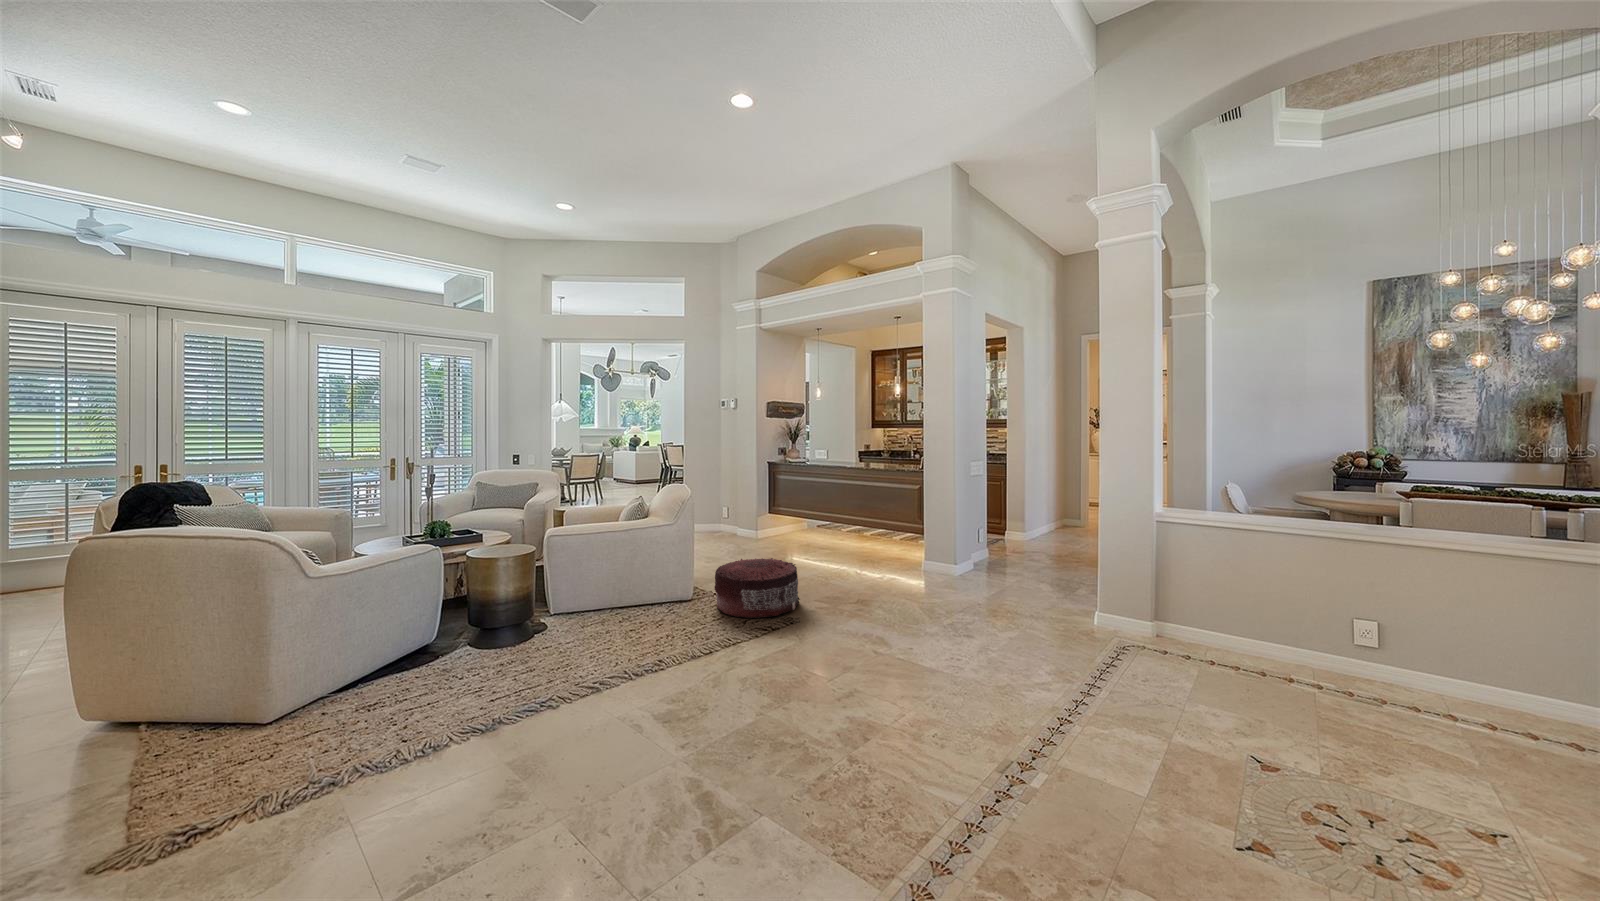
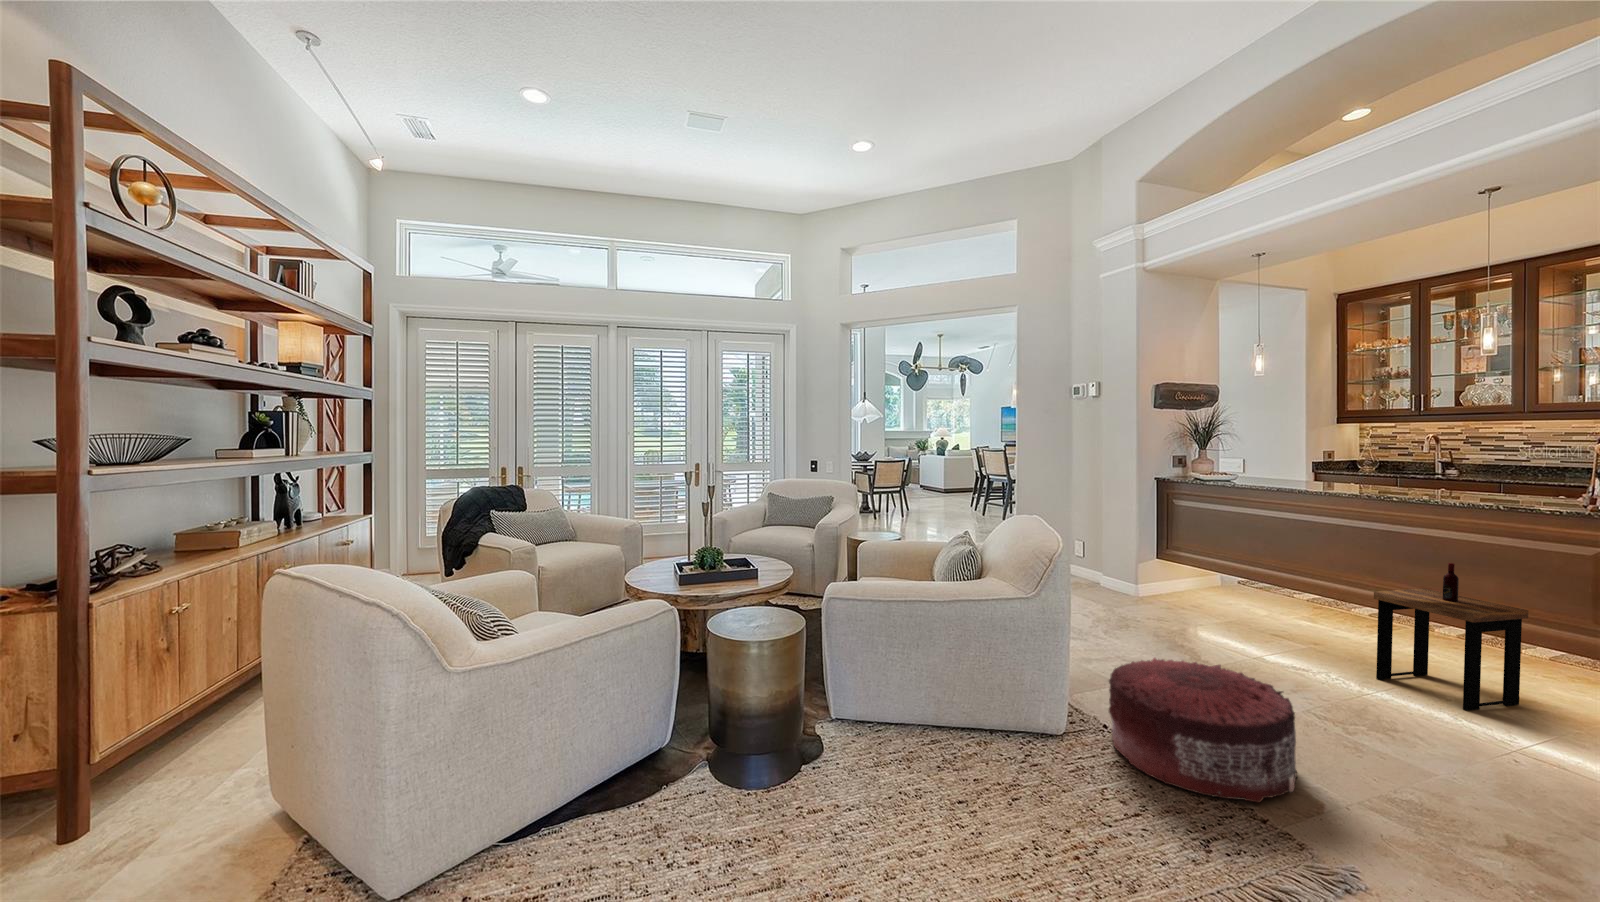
side table: none [857,500,911,571] -> present [1374,563,1528,711]

